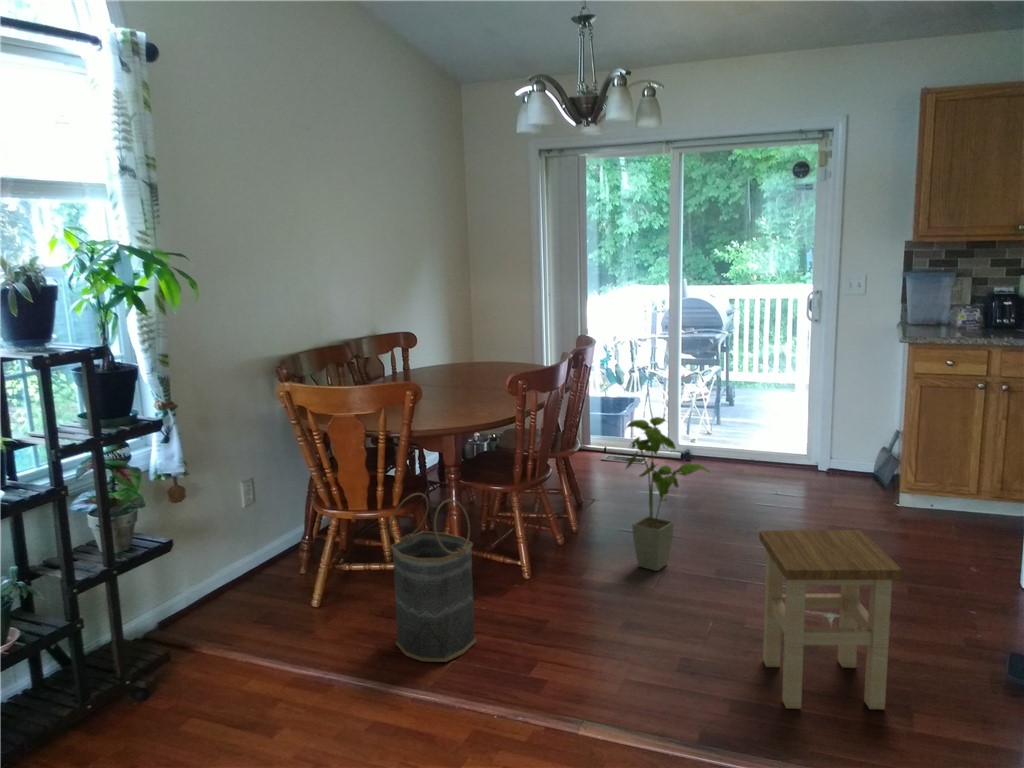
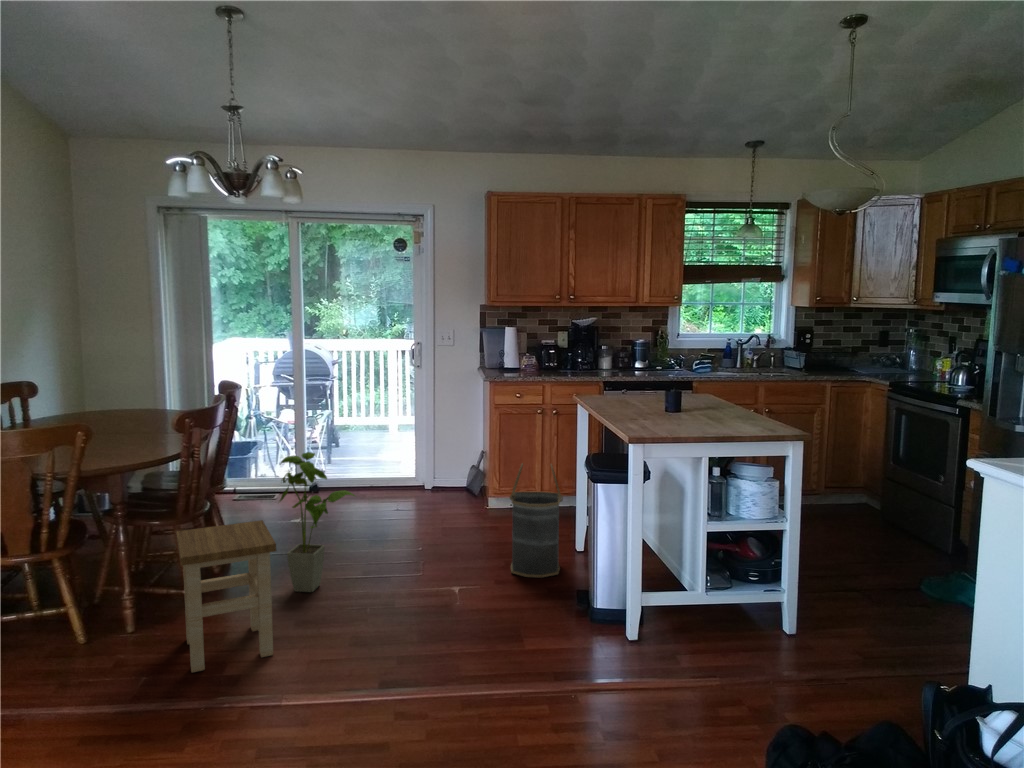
basket: present [390,493,477,662] -> present [510,464,563,577]
stool: present [759,530,903,709] -> present [177,520,276,672]

